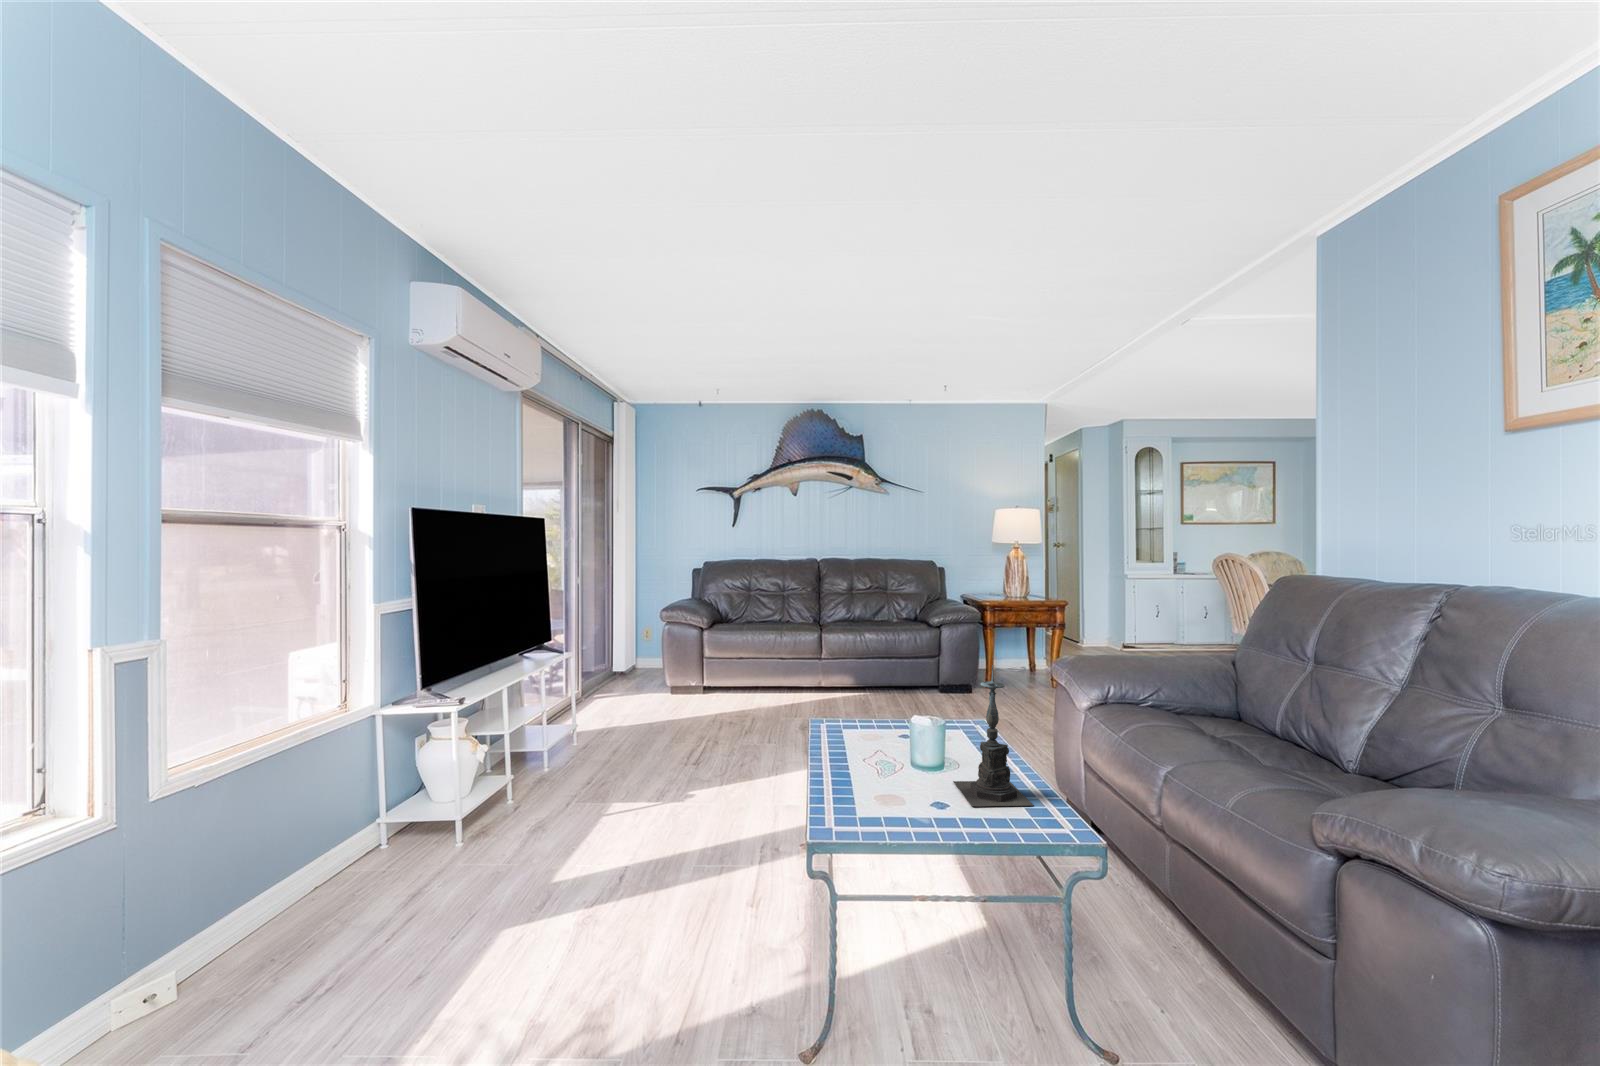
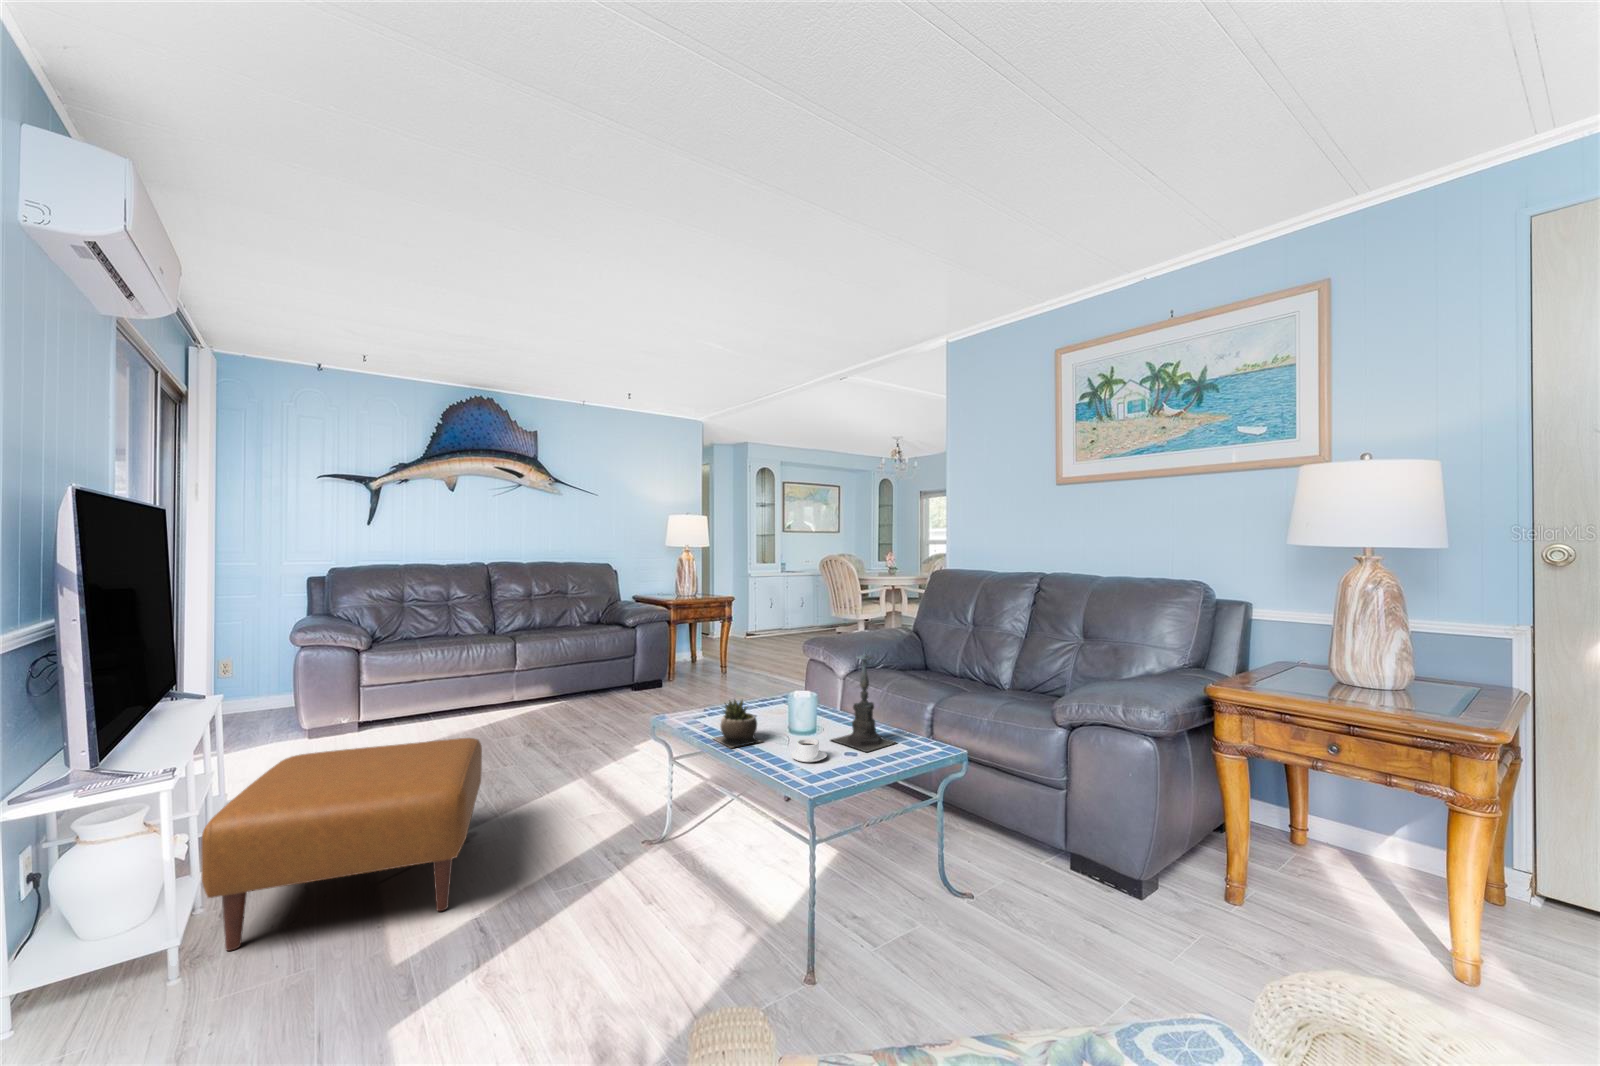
ottoman: none [483,702,698,850] -> present [201,738,482,951]
succulent plant: none [837,711,881,766] -> present [714,700,762,748]
coffee cup: none [874,772,918,801] -> present [790,739,827,762]

